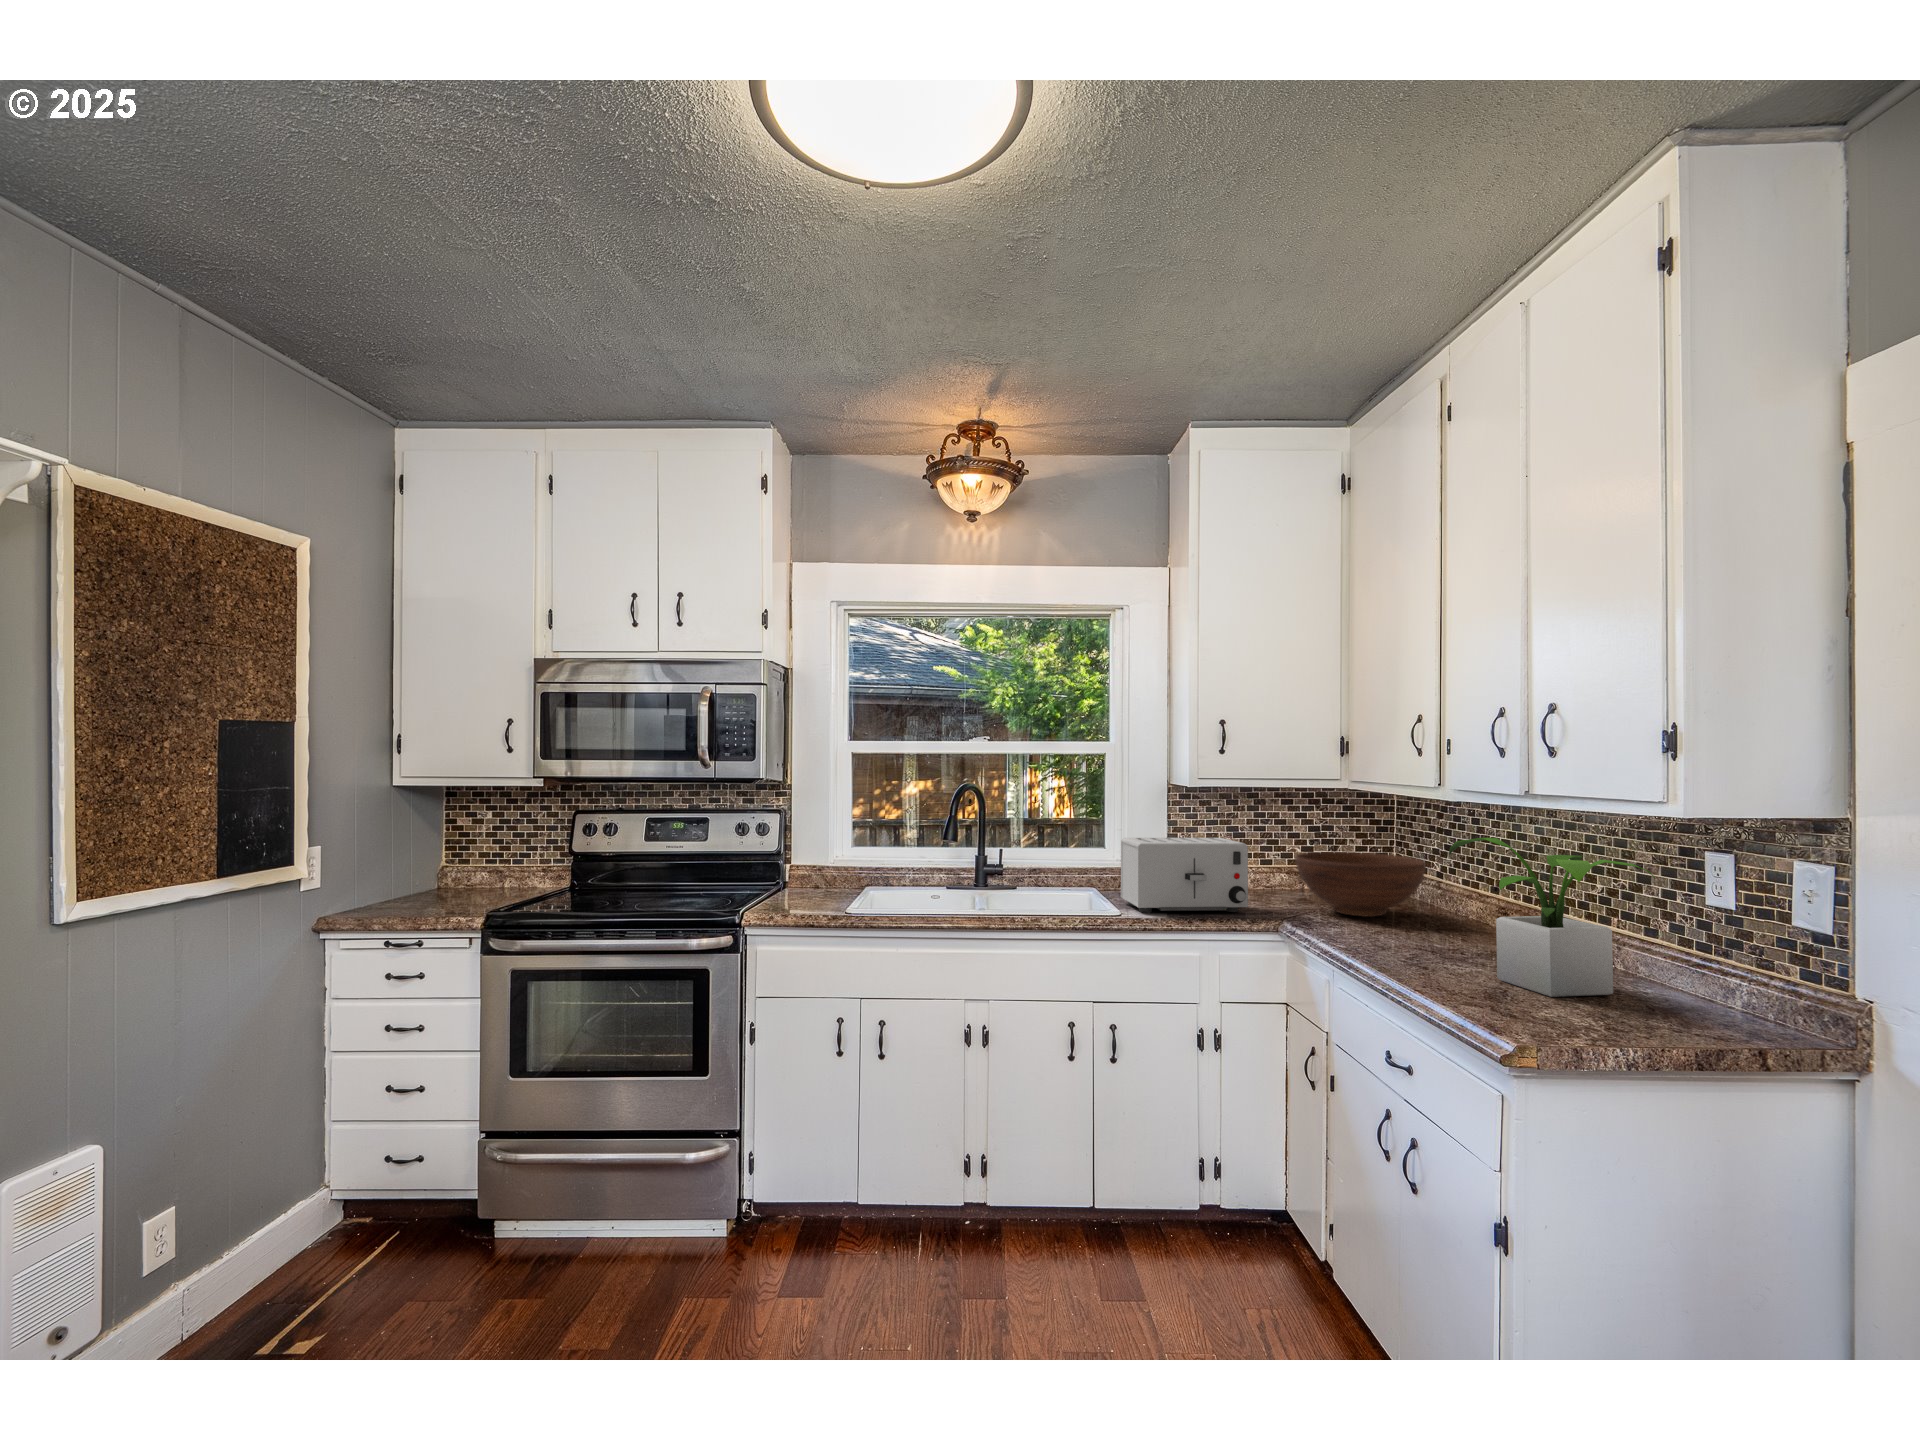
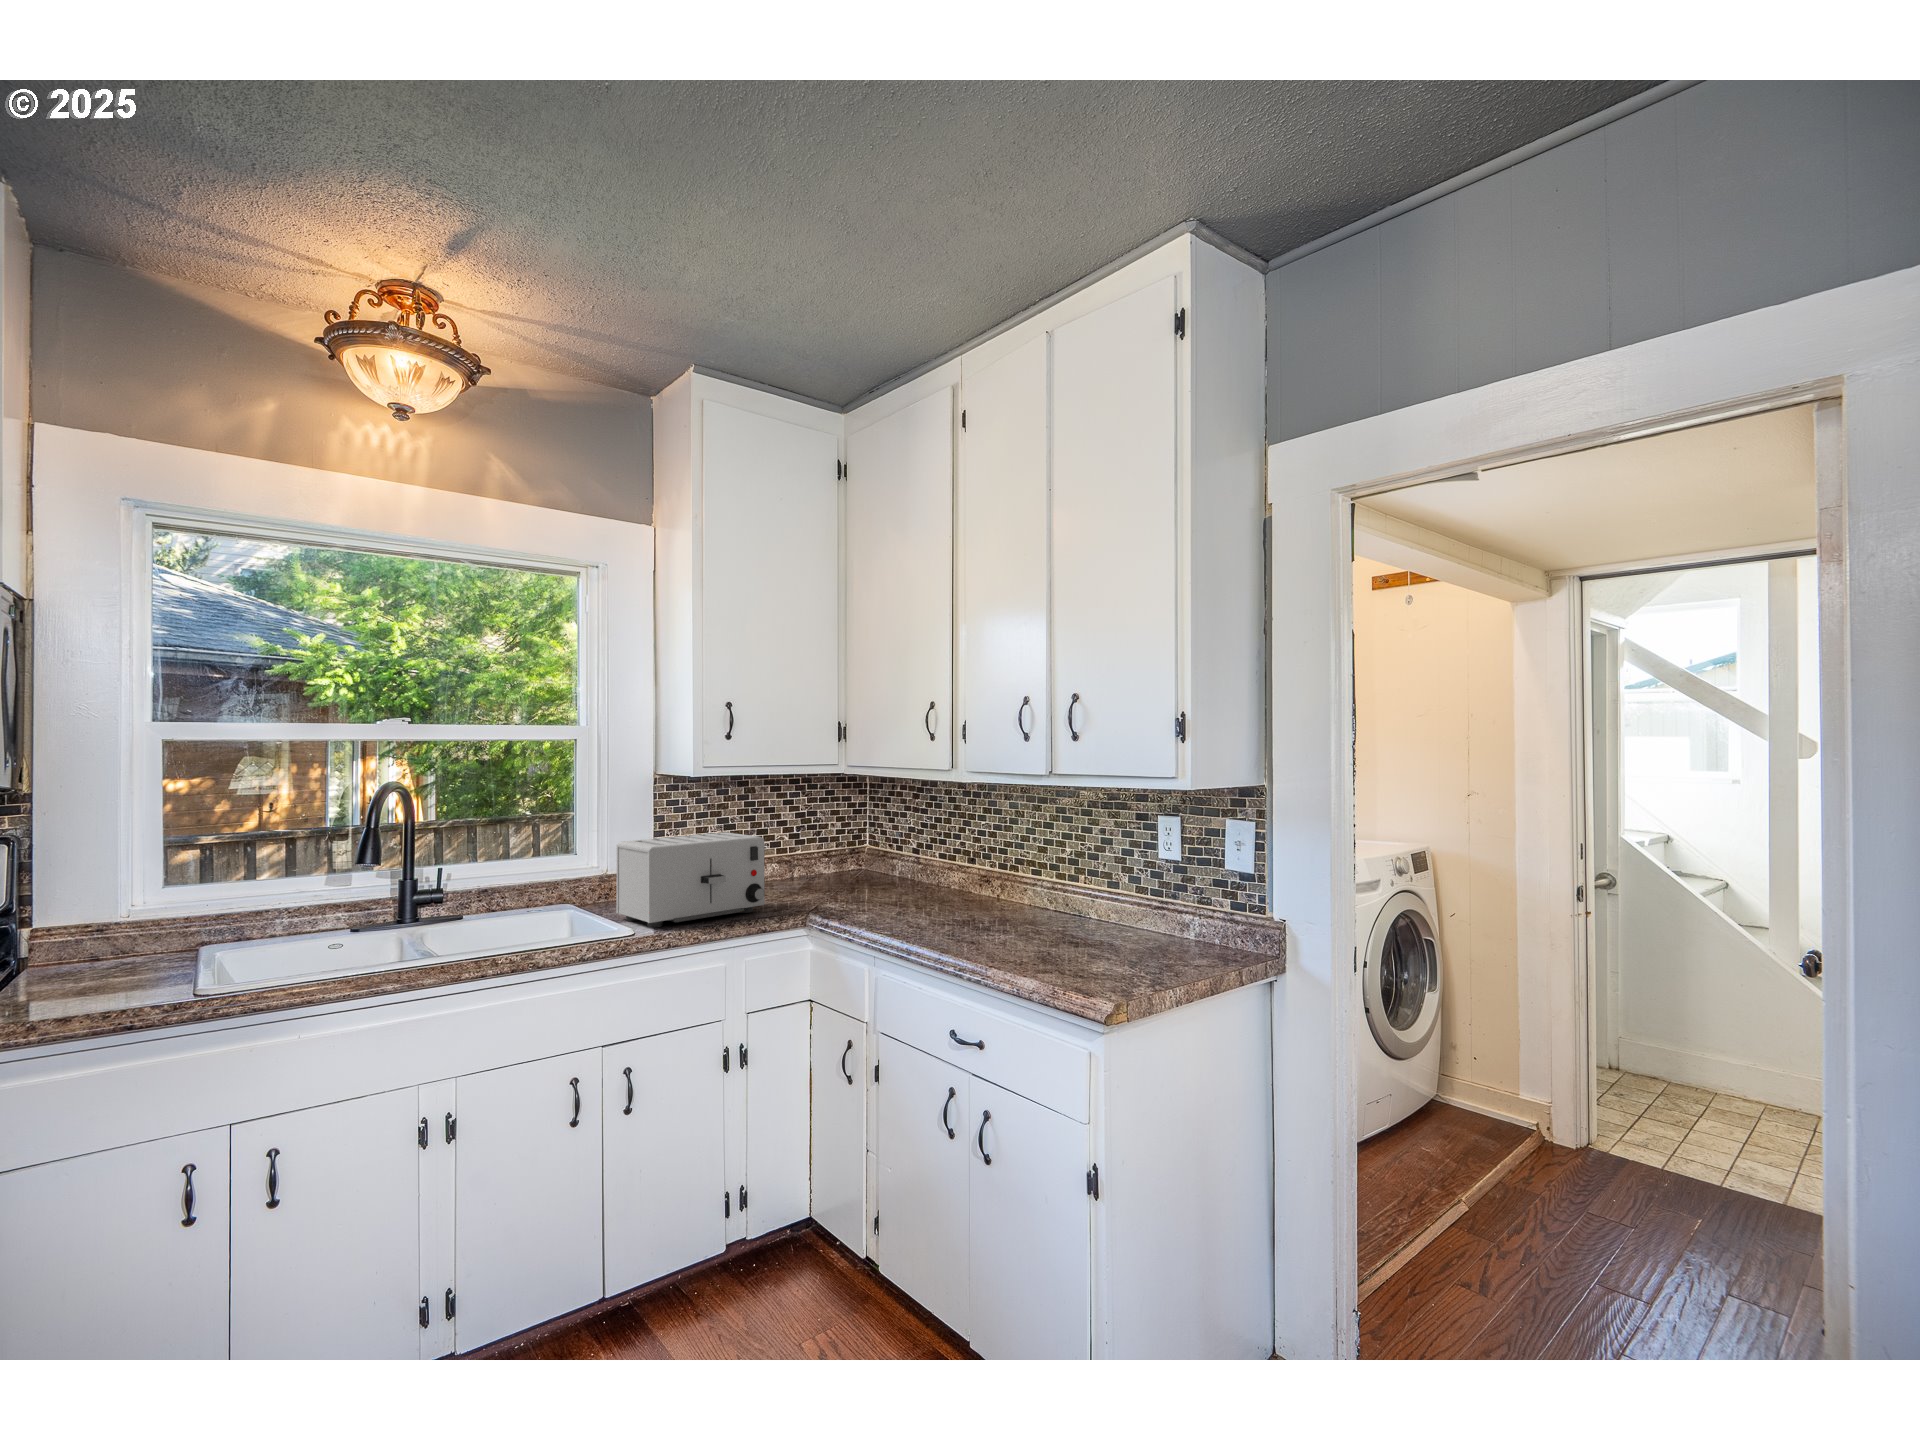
potted plant: present [1449,838,1655,997] -> none [985,815,1141,954]
fruit bowl: present [1295,852,1426,917] -> none [801,835,920,899]

